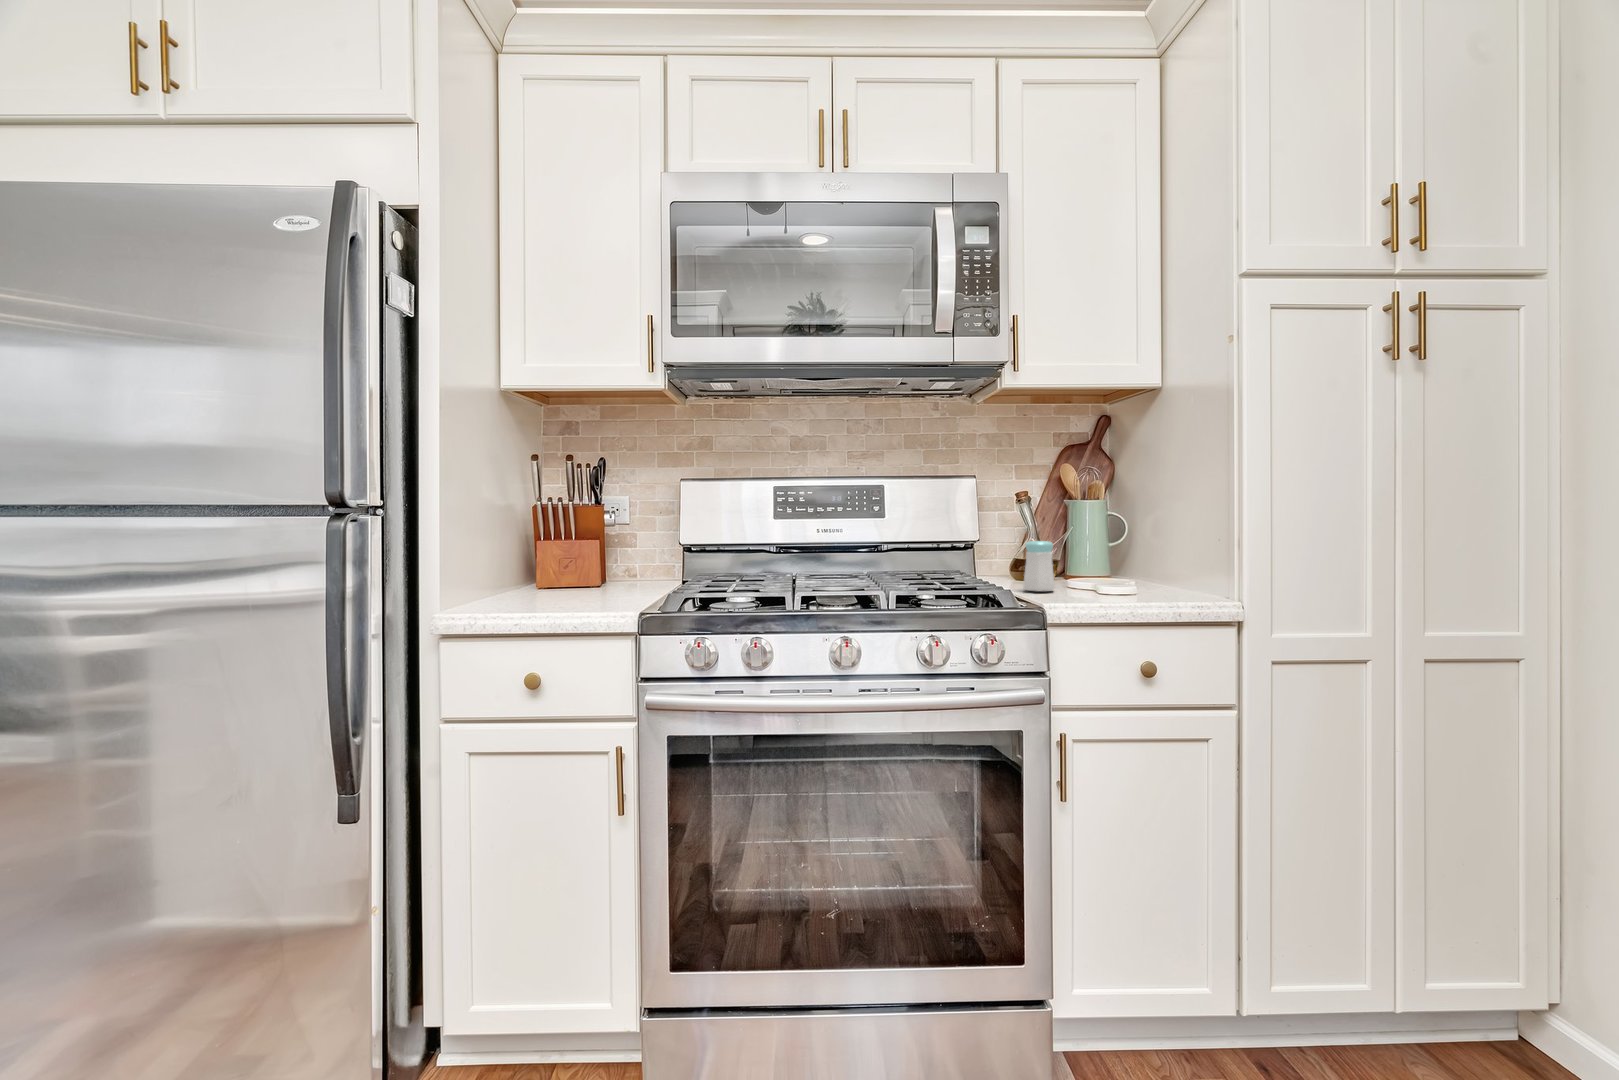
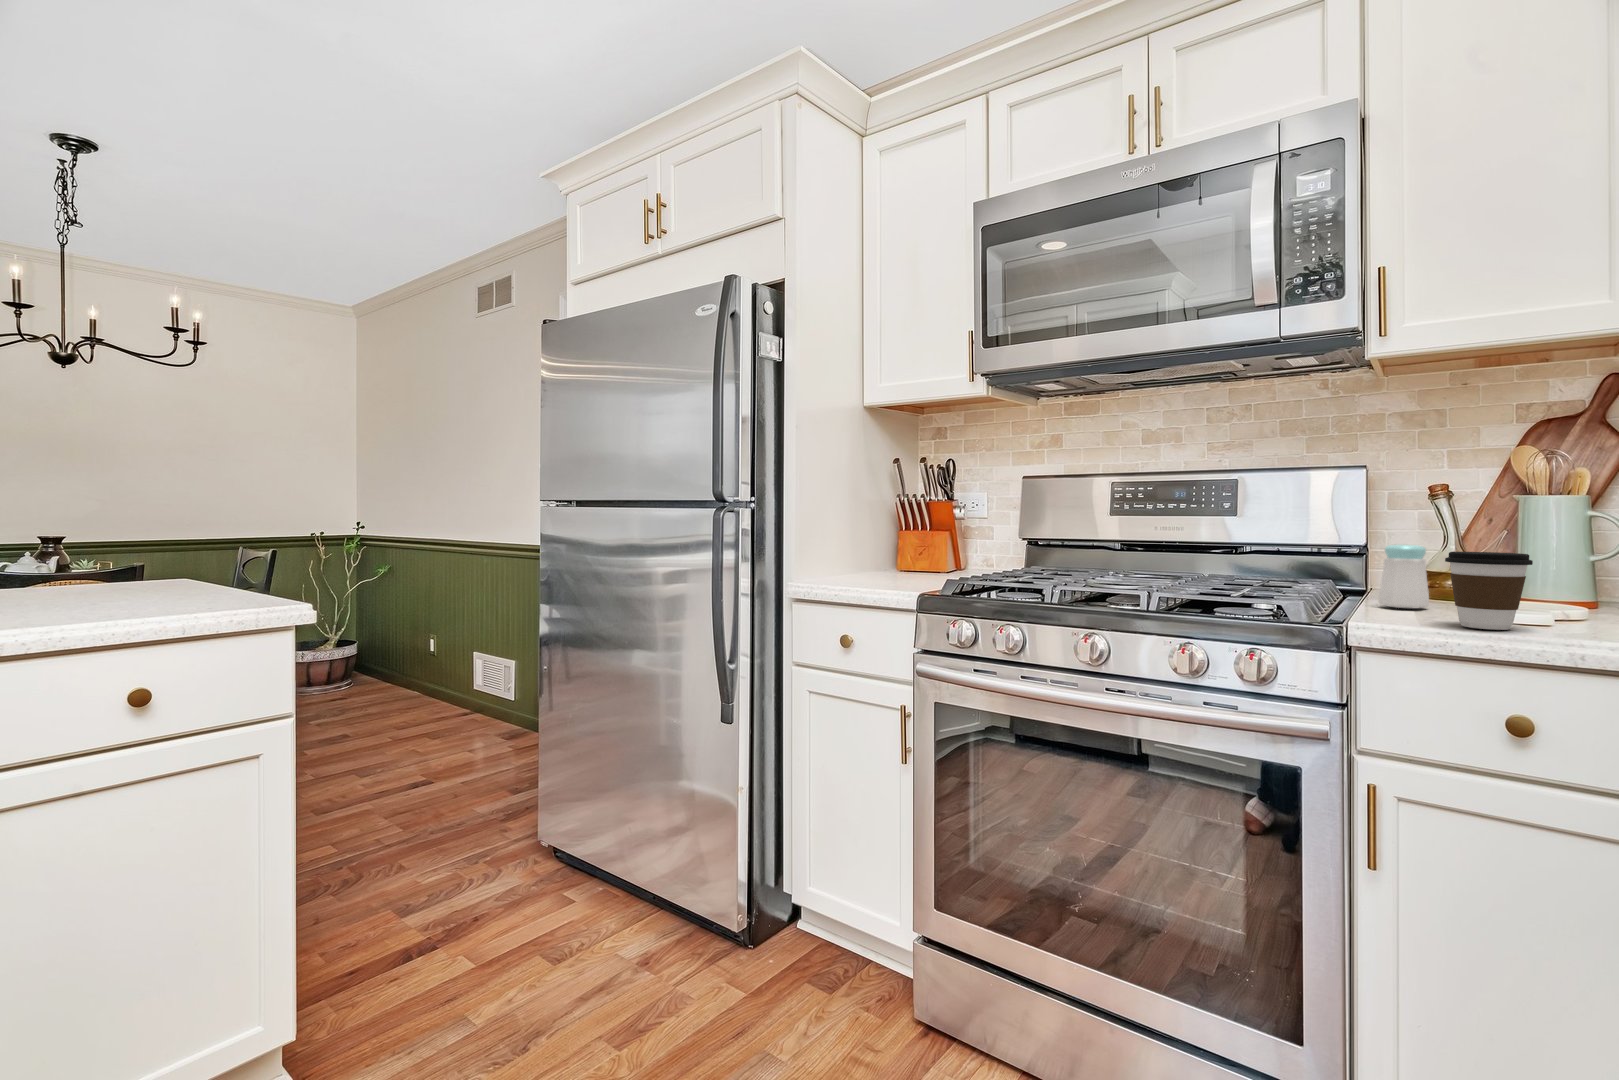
coffee cup: none [1099,546,1154,604] -> present [1445,552,1533,630]

